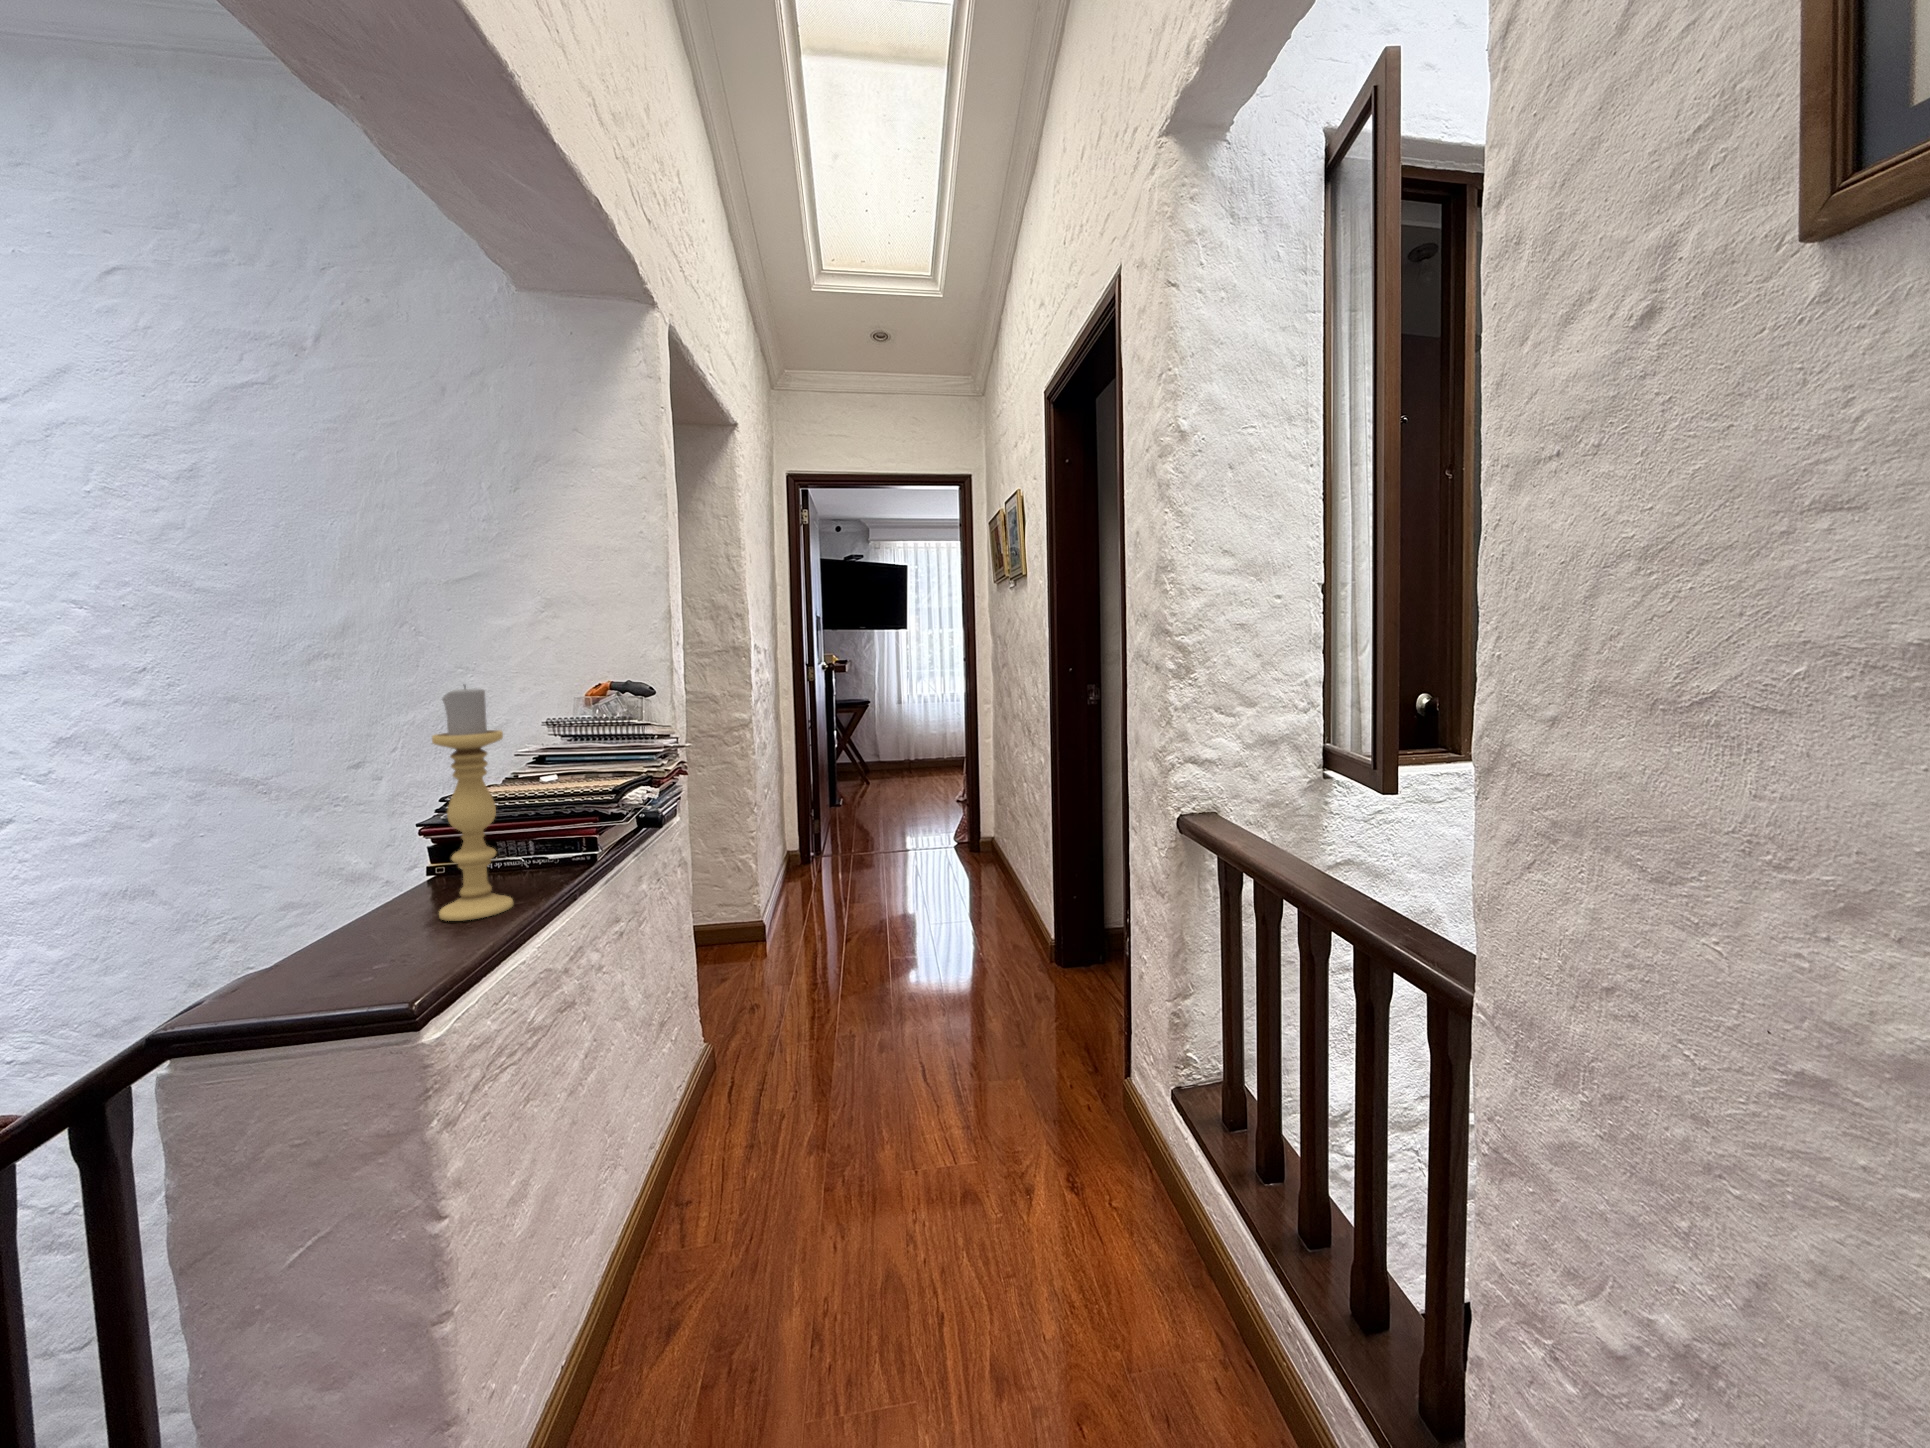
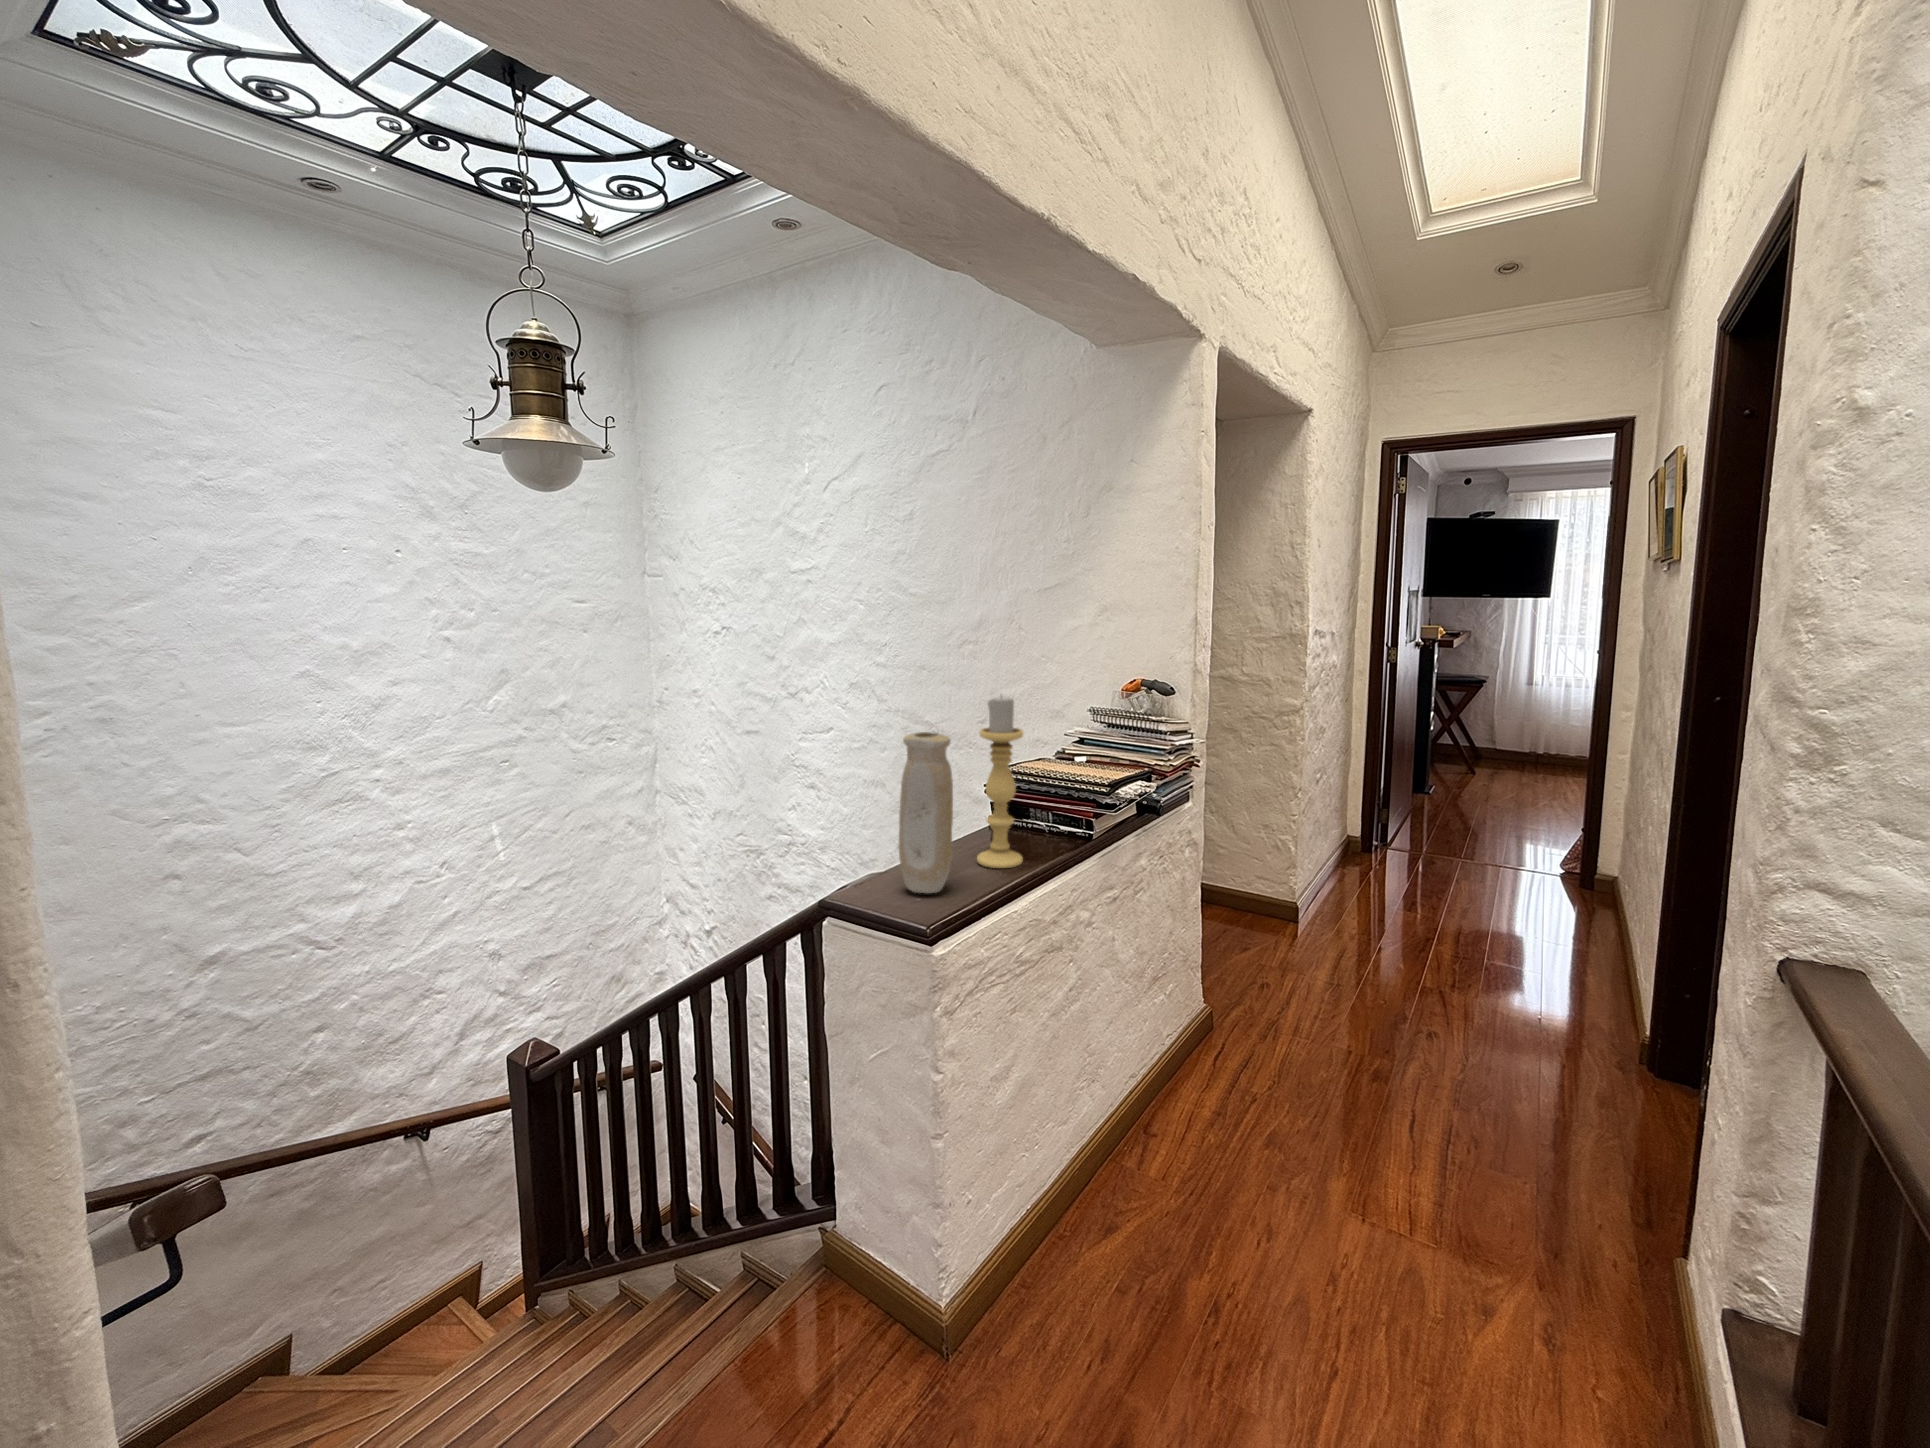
vase: none [315,735,418,976] -> present [899,732,953,893]

